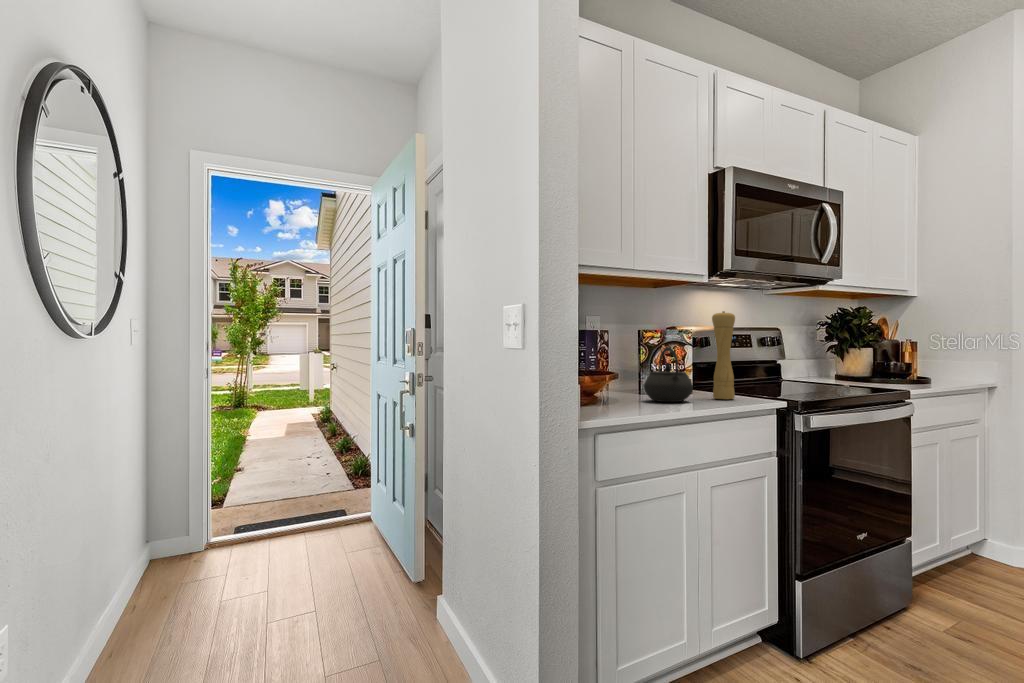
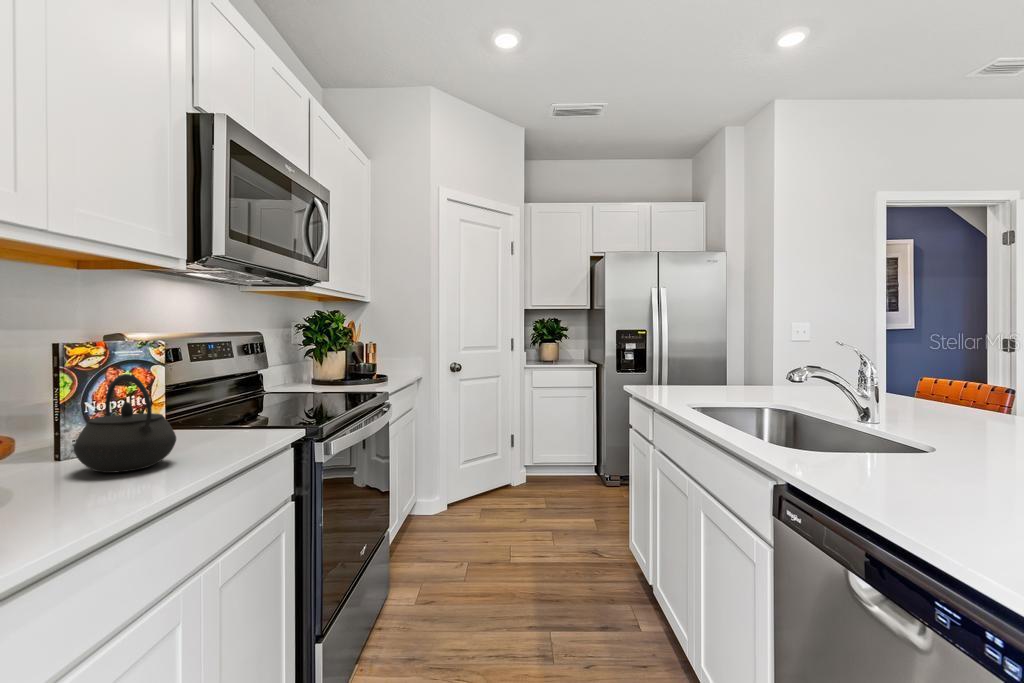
pepper mill: present [712,311,735,399] -> none [203,315,240,447]

